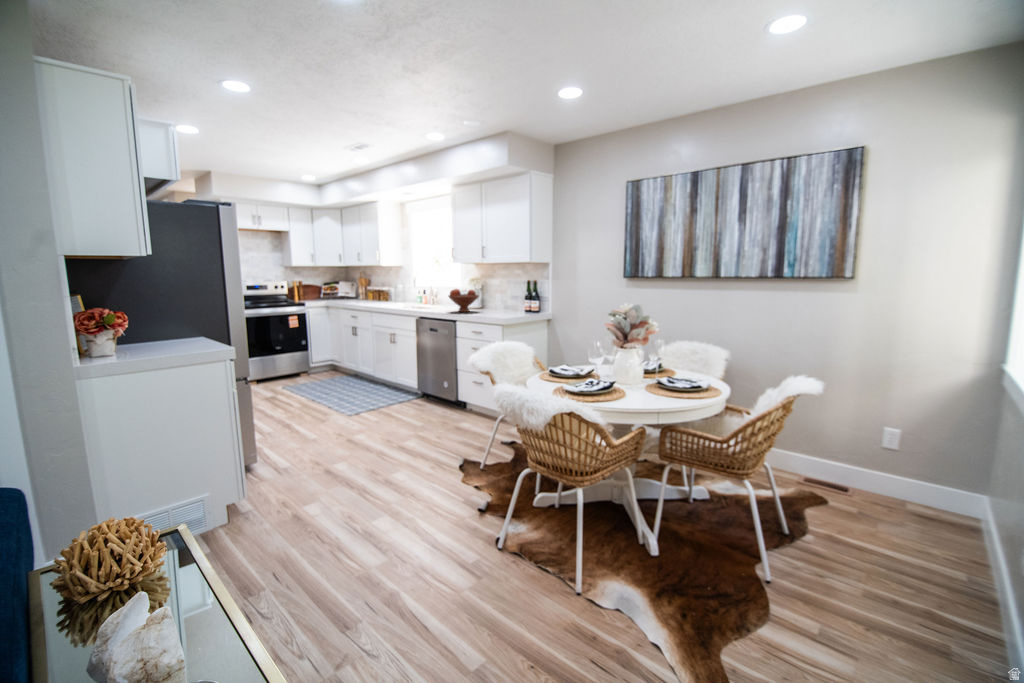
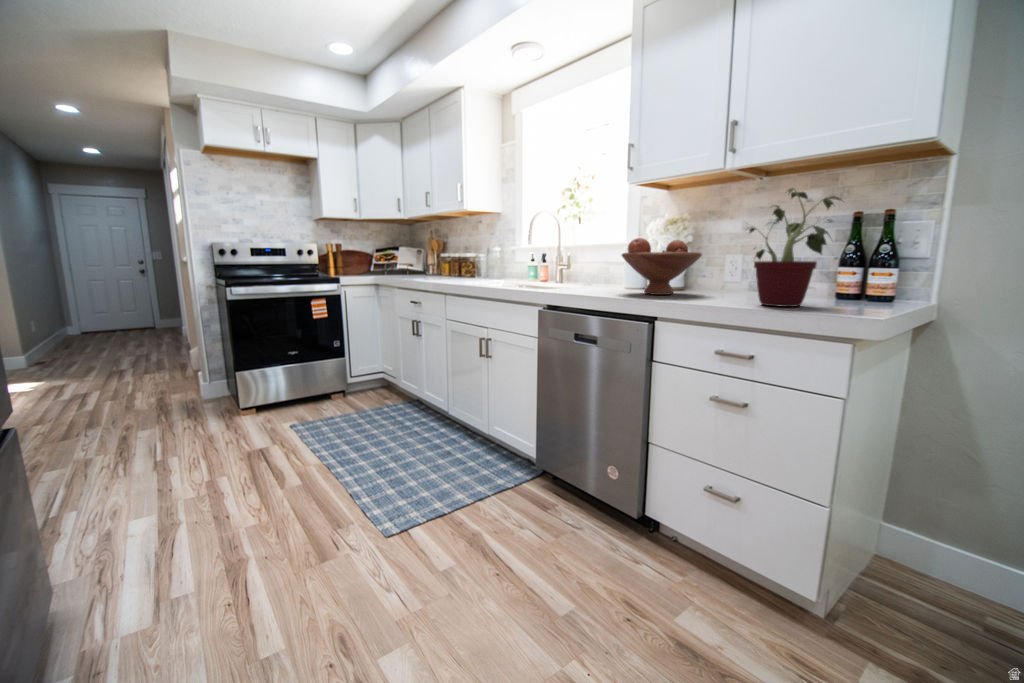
potted plant: none [480,276,511,316] -> present [748,188,843,307]

